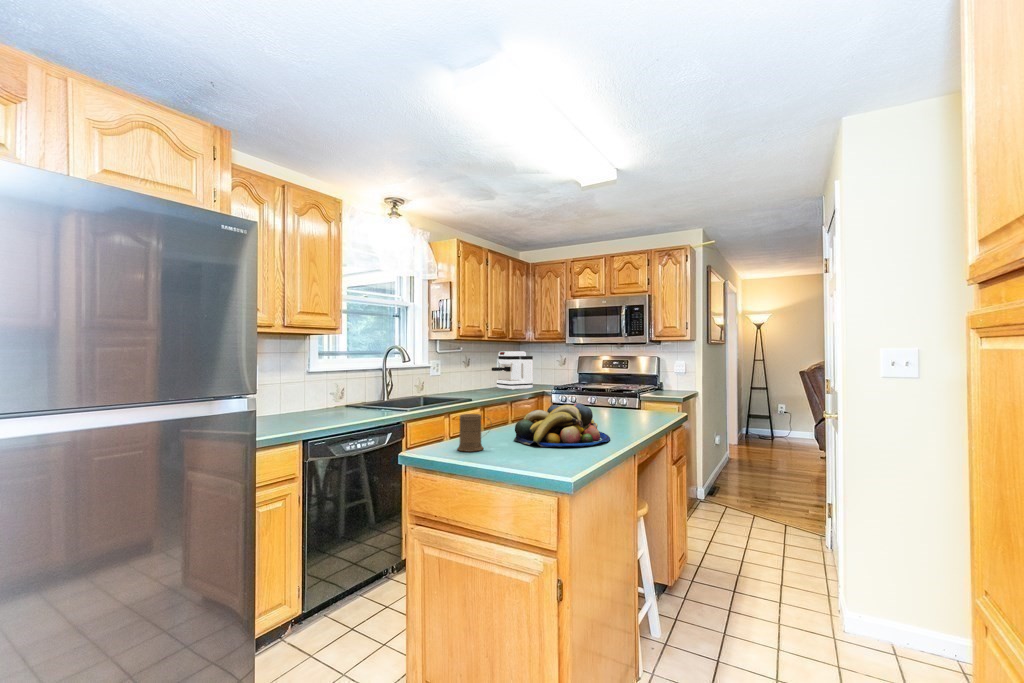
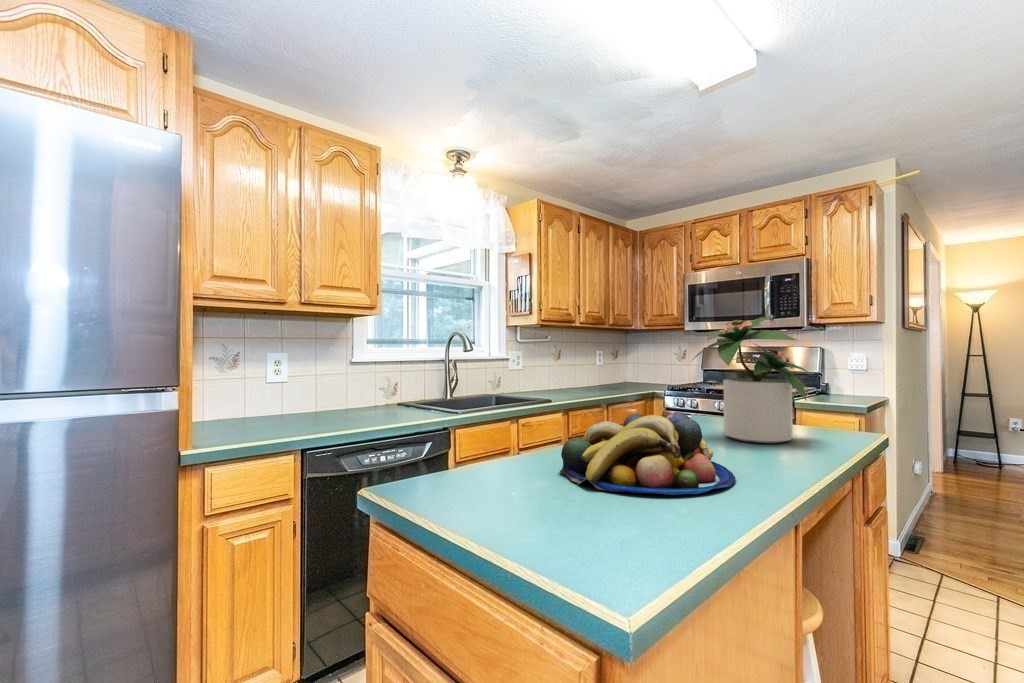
potted plant: none [579,344,650,421] -> present [692,316,809,443]
coffee maker: present [492,351,533,390] -> none [587,341,641,389]
mug: present [457,414,492,452] -> none [453,425,509,492]

